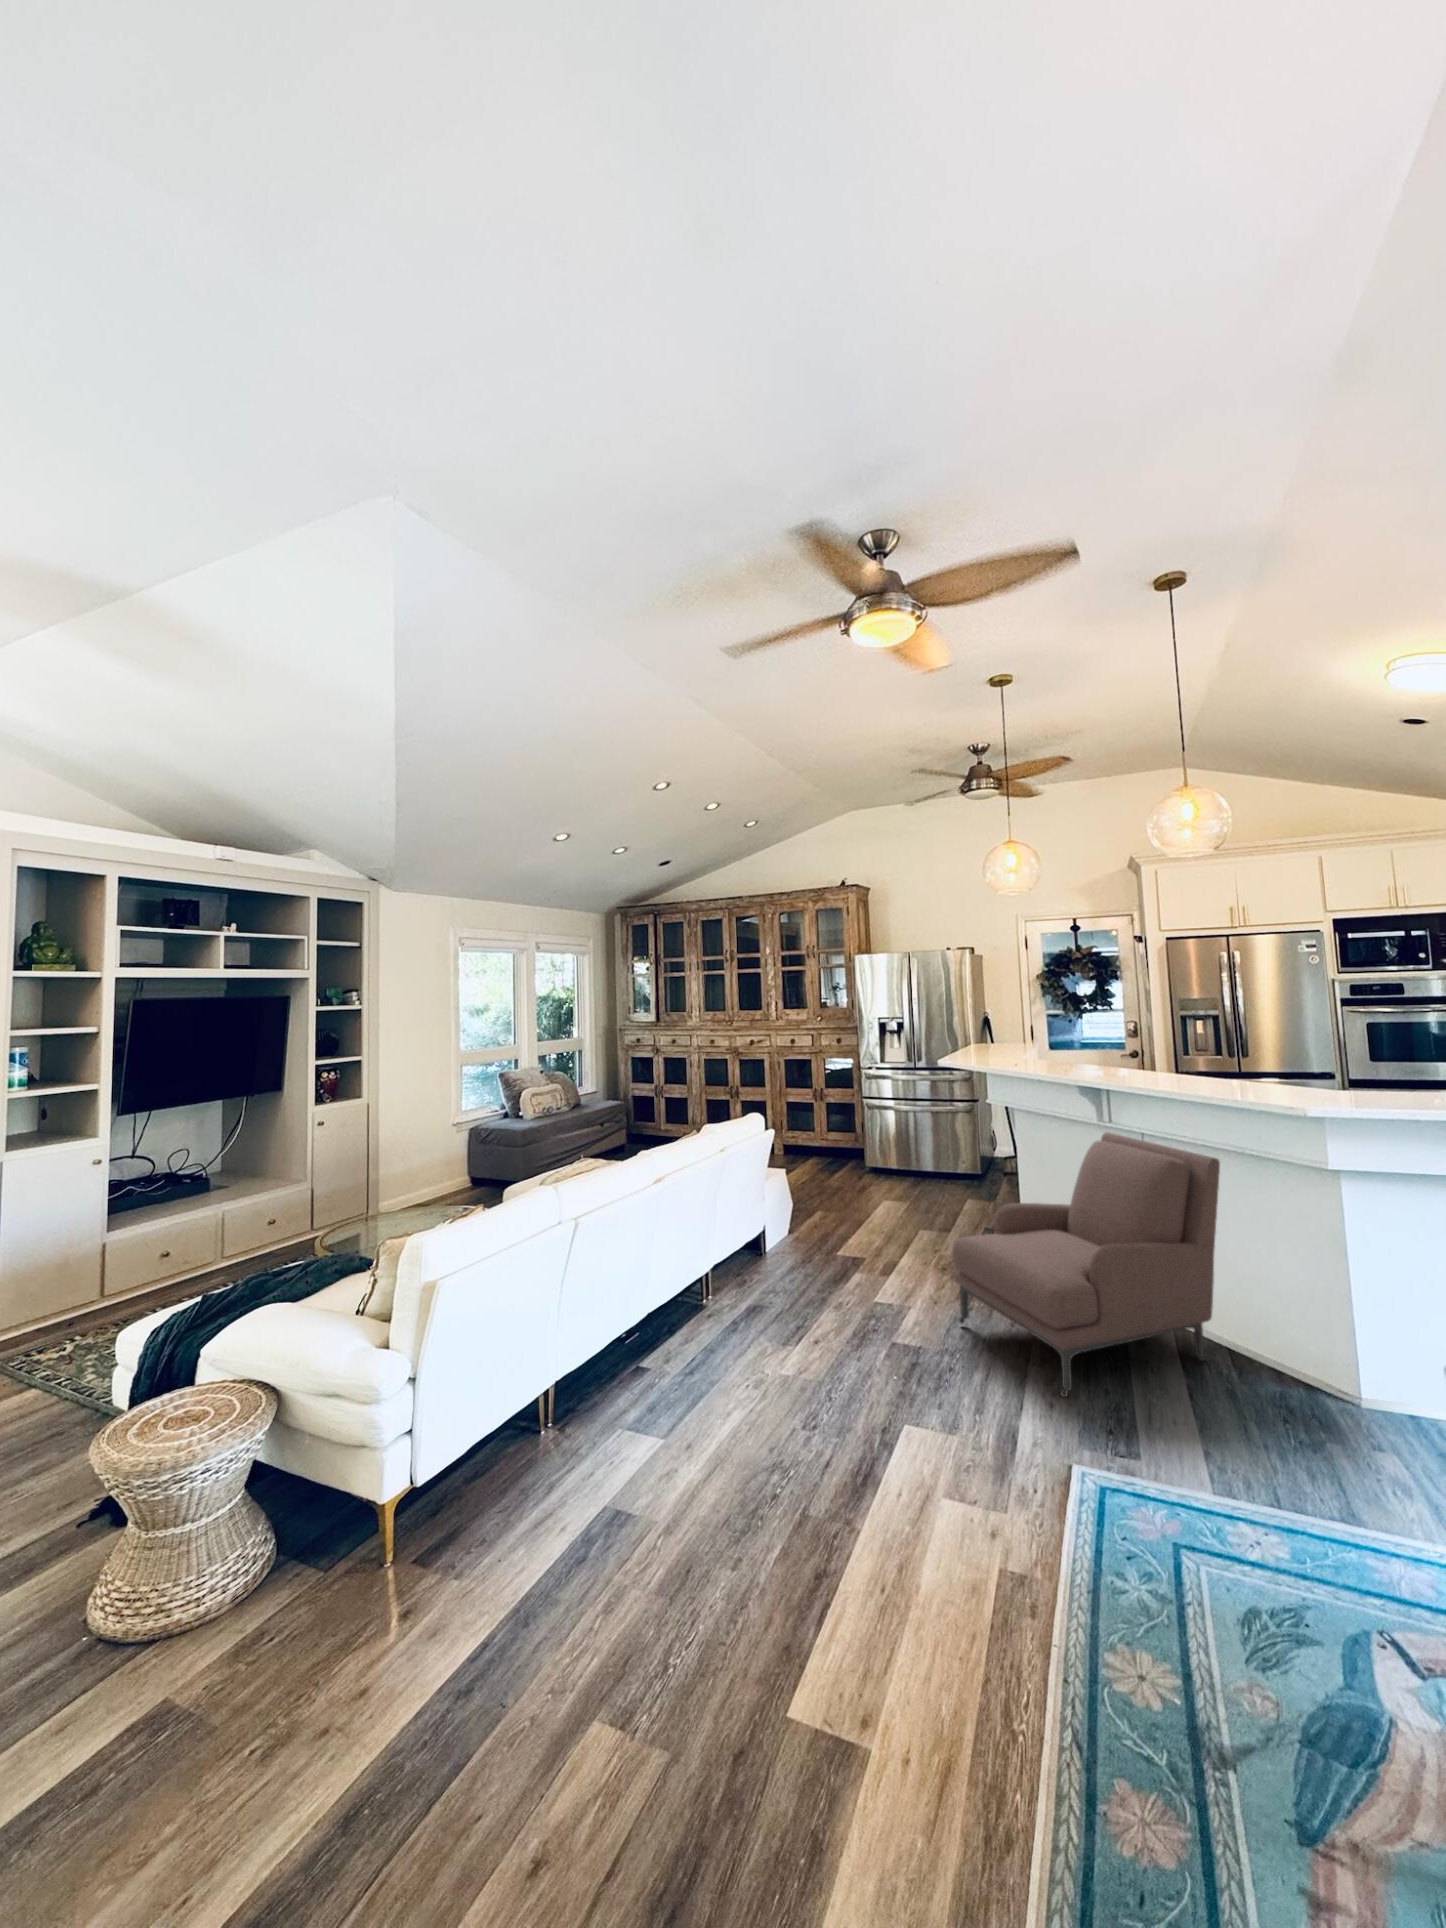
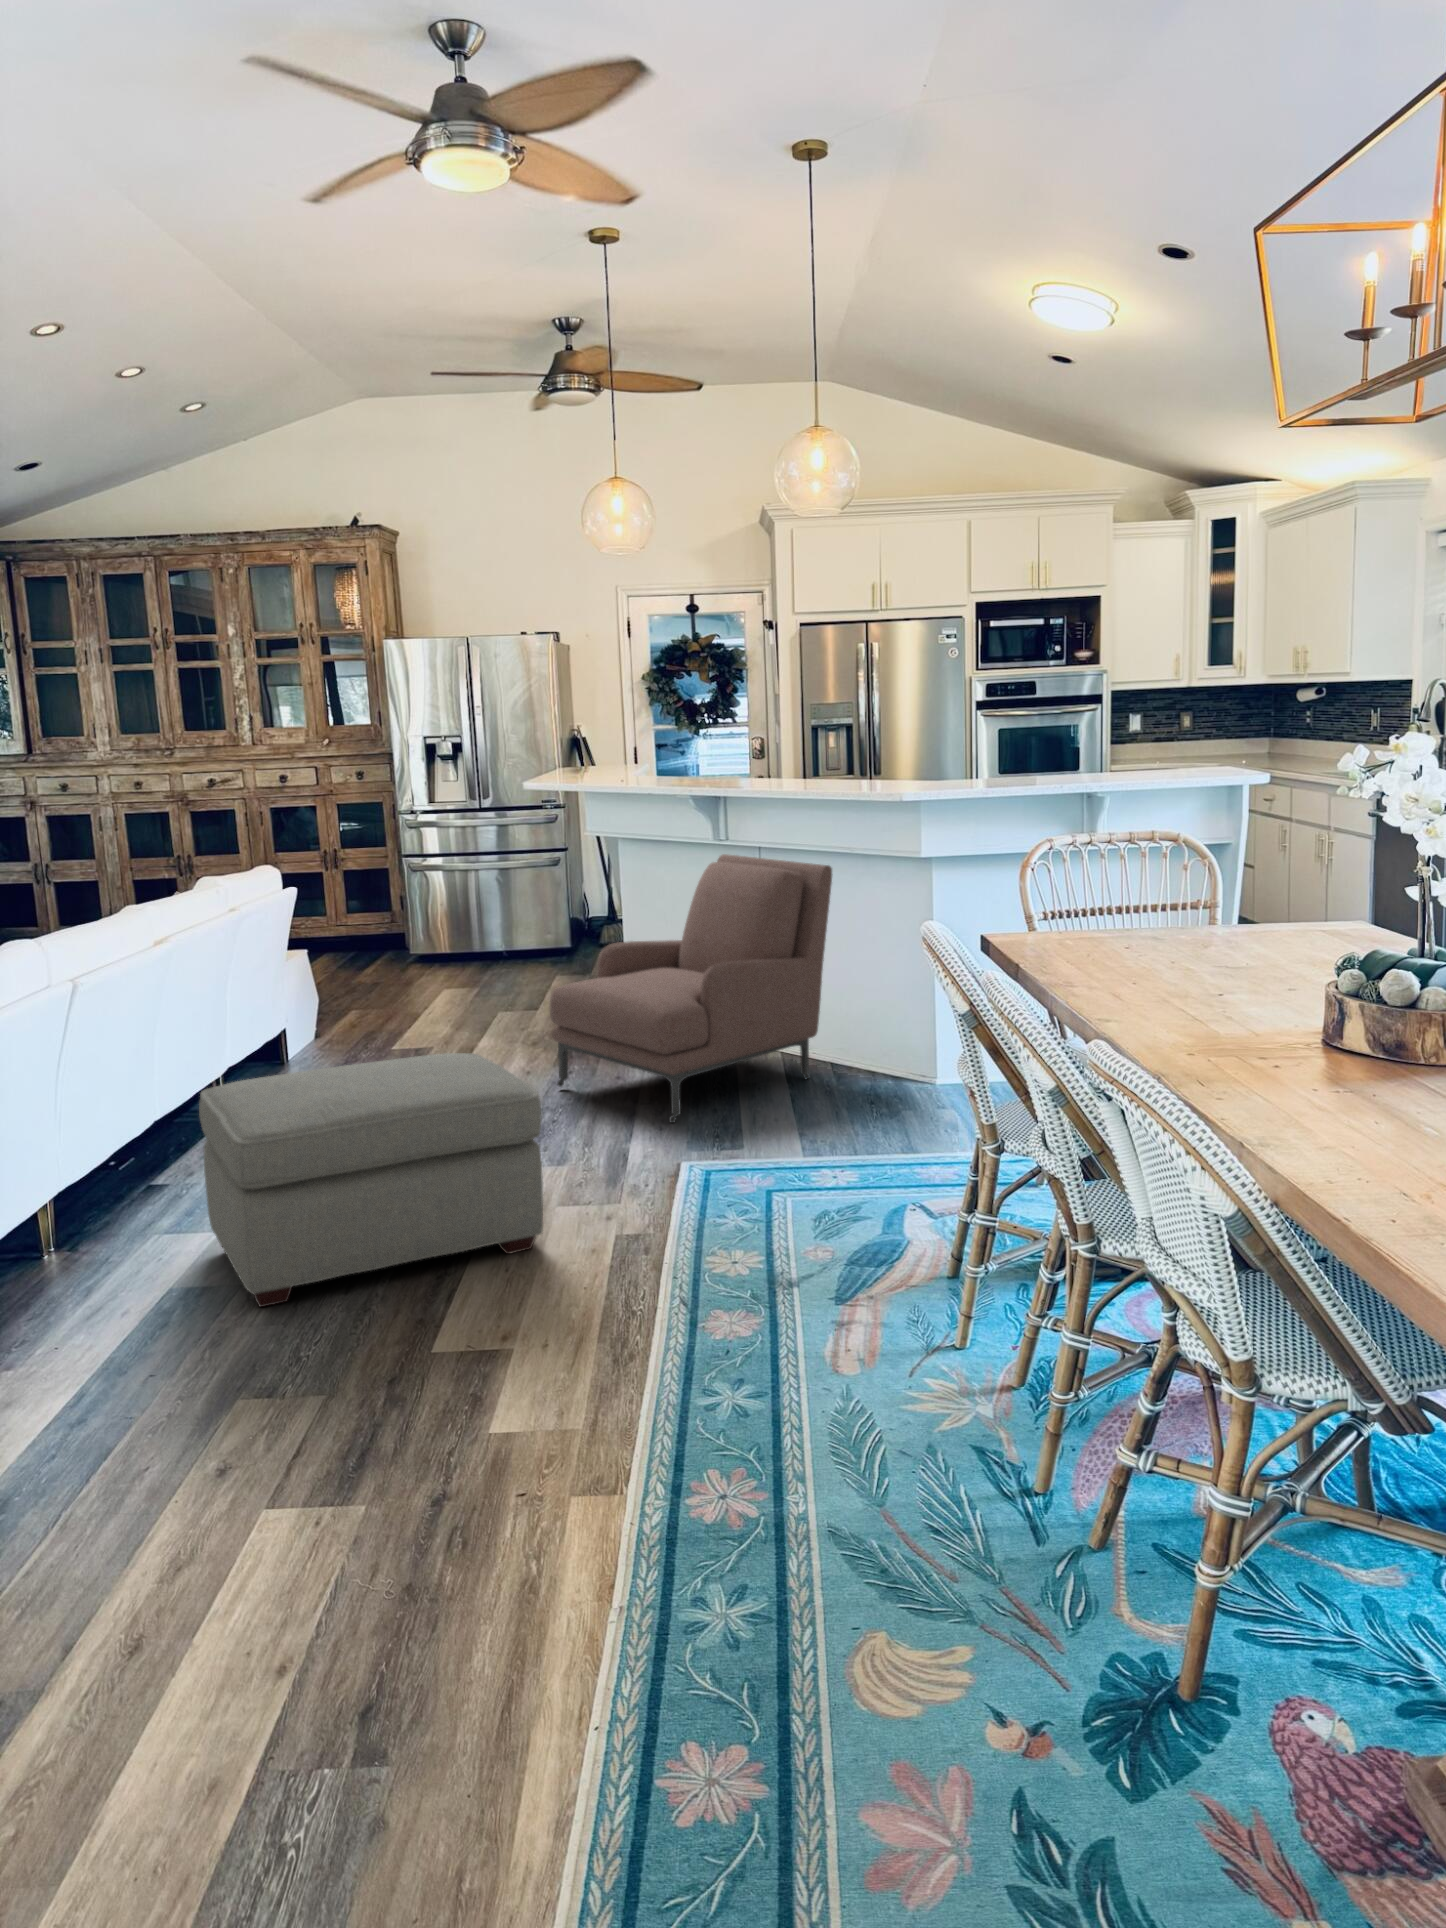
ottoman: none [633,1321,921,1579] -> present [199,1053,543,1307]

